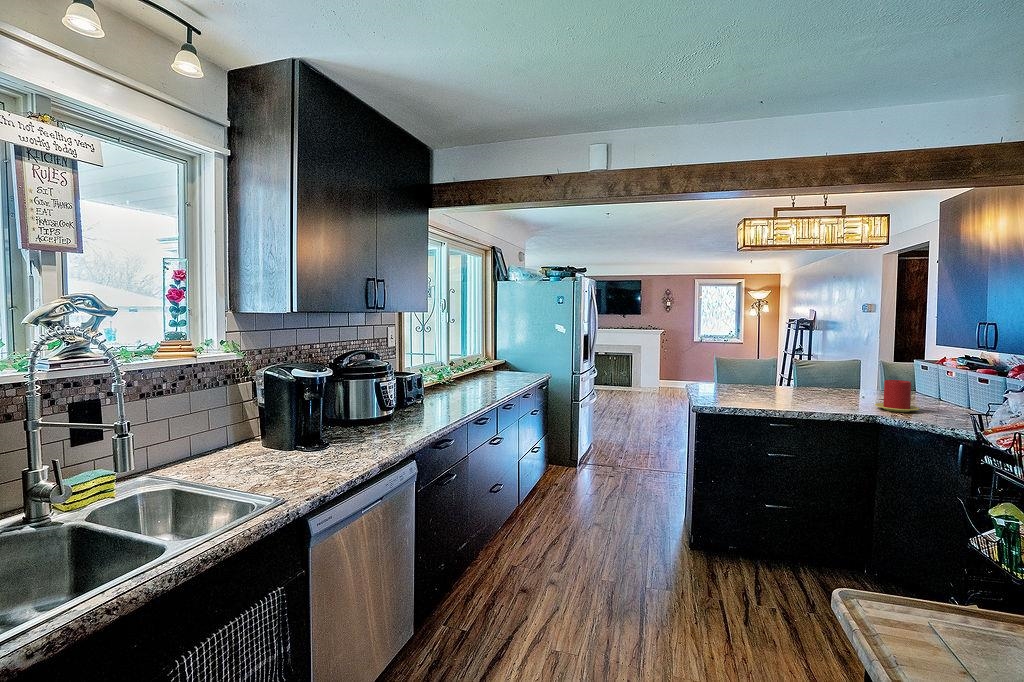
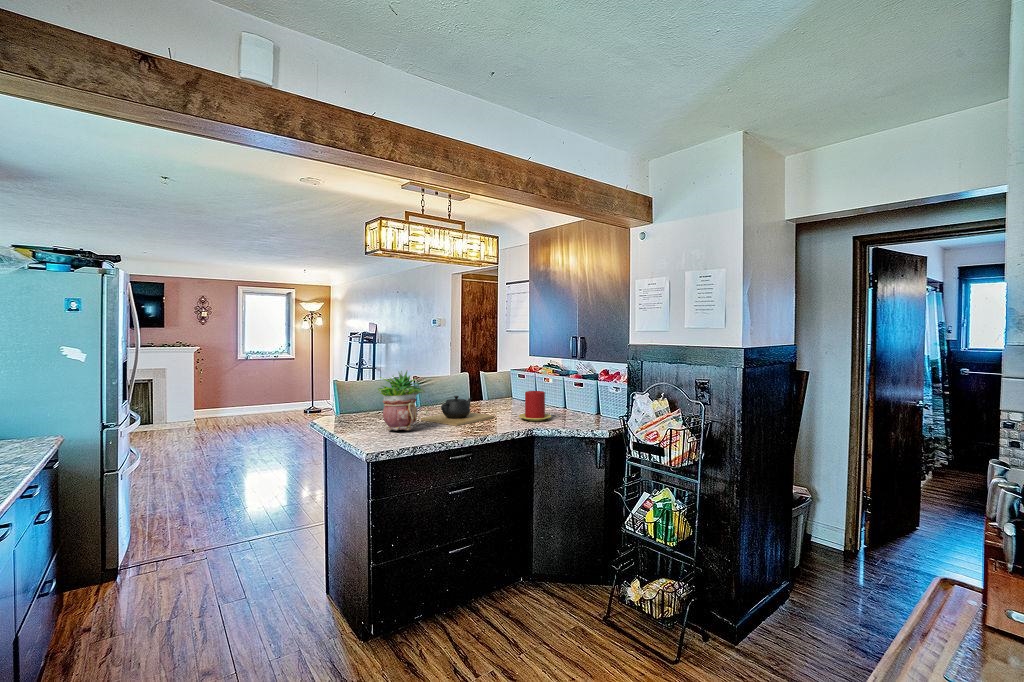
potted plant: none [717,348,764,399] -> present [378,371,425,431]
teapot: none [770,377,849,403] -> present [421,396,495,426]

